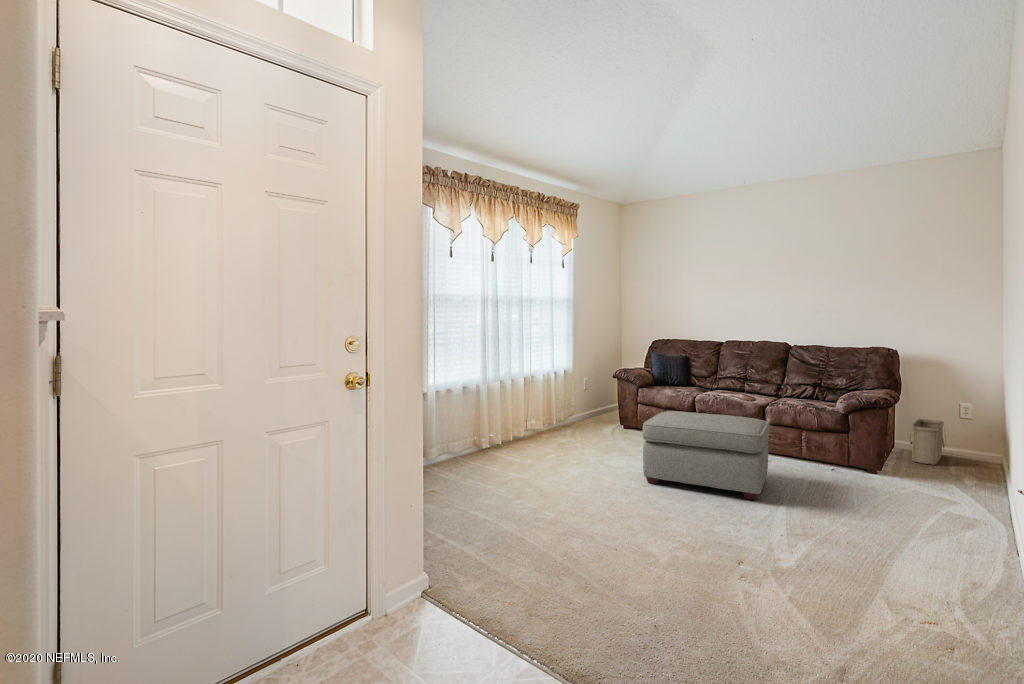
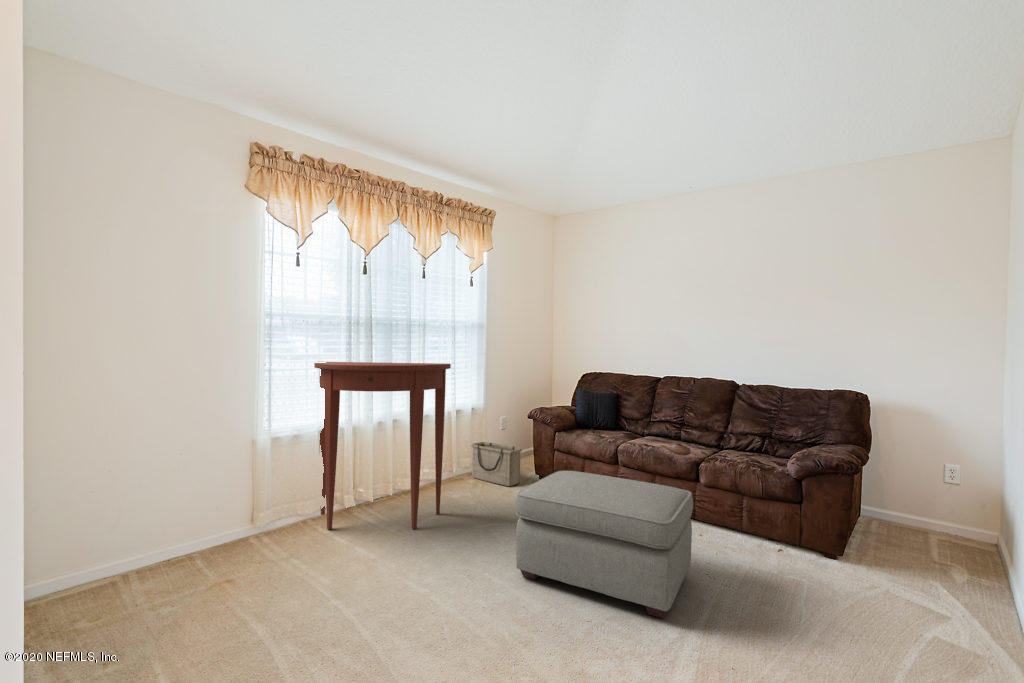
console table: none [463,334,567,460] -> present [314,362,451,529]
basket: present [910,419,944,465] -> present [471,442,522,486]

